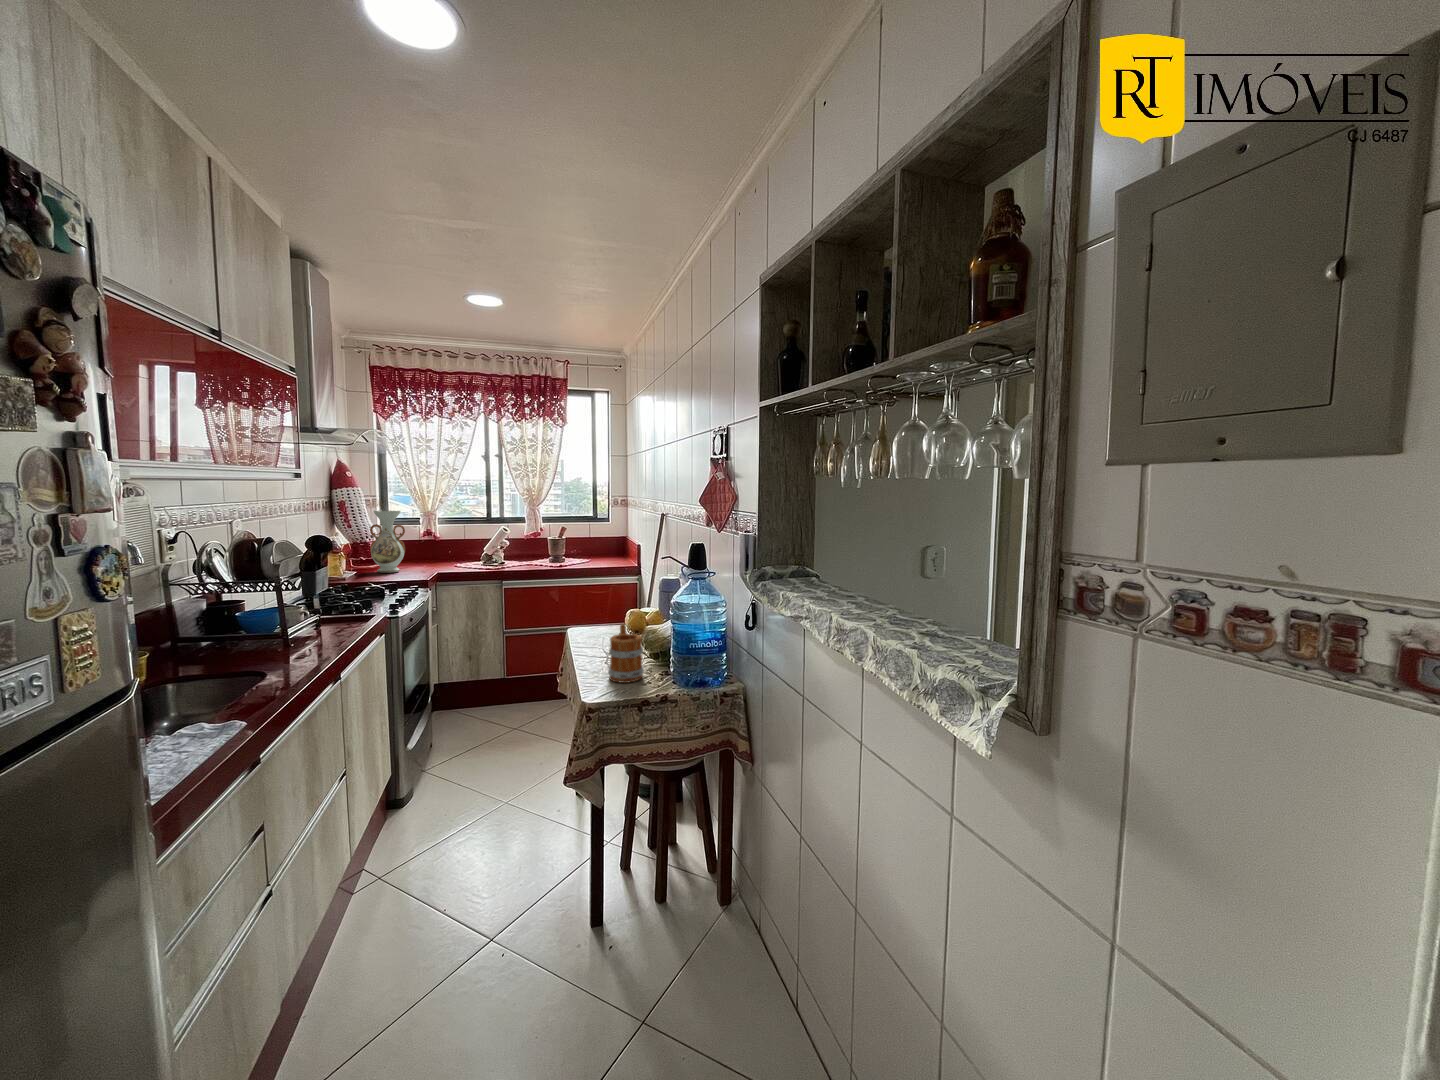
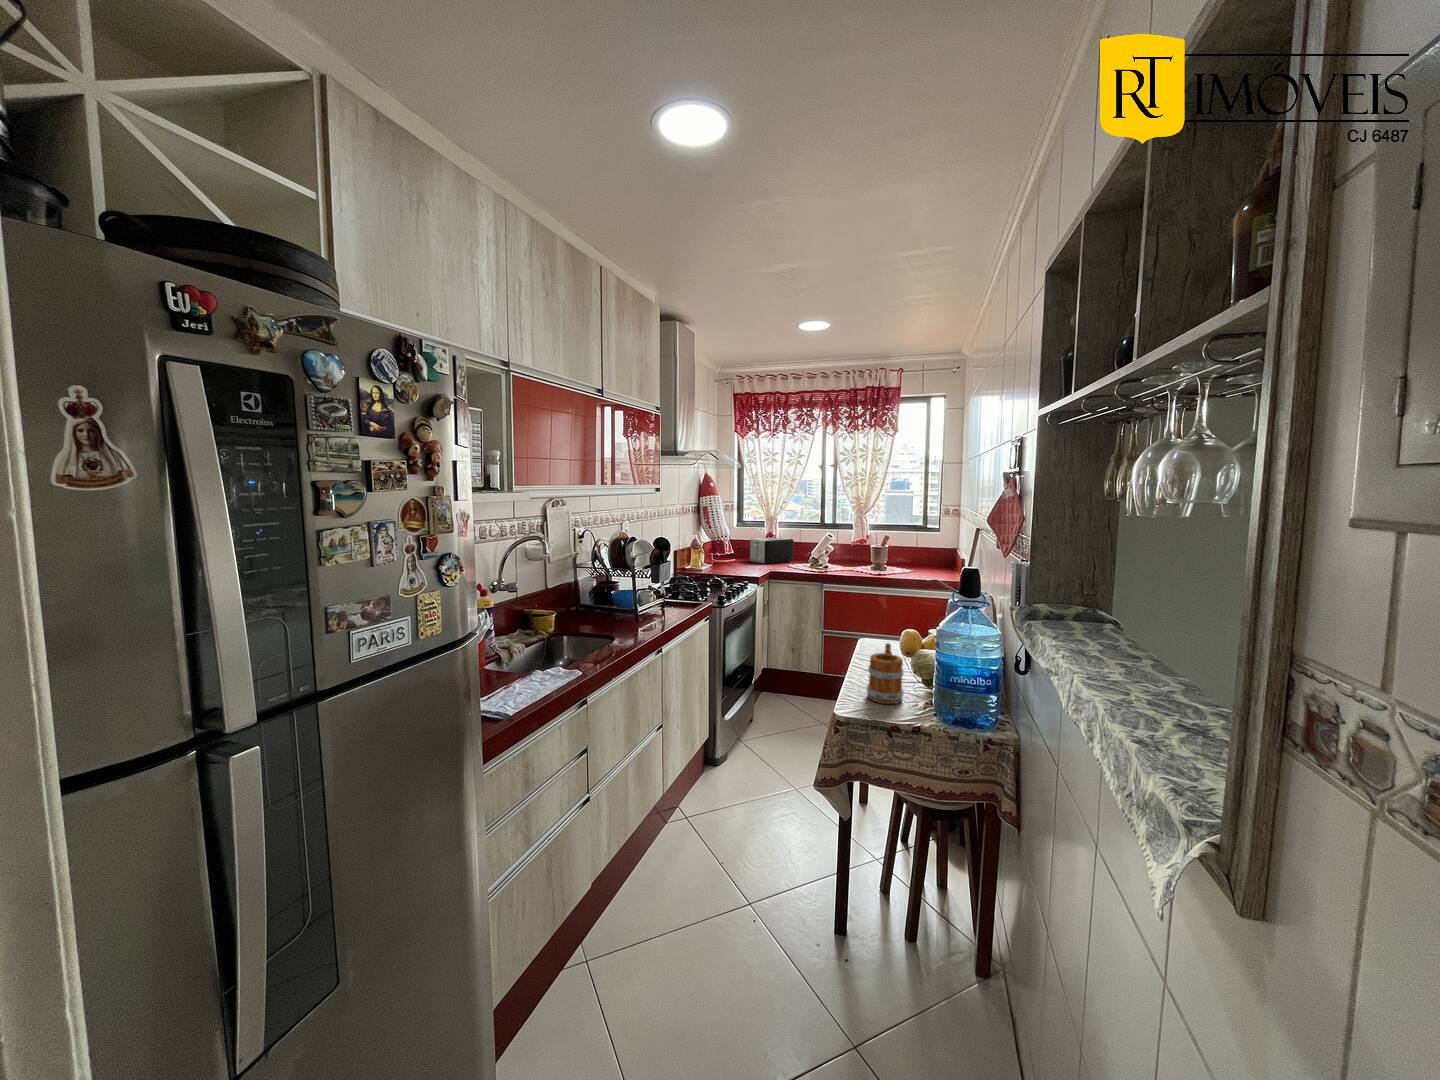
vase: present [370,511,405,573] -> none [722,515,748,568]
toaster: none [403,535,459,566] -> present [750,538,794,564]

